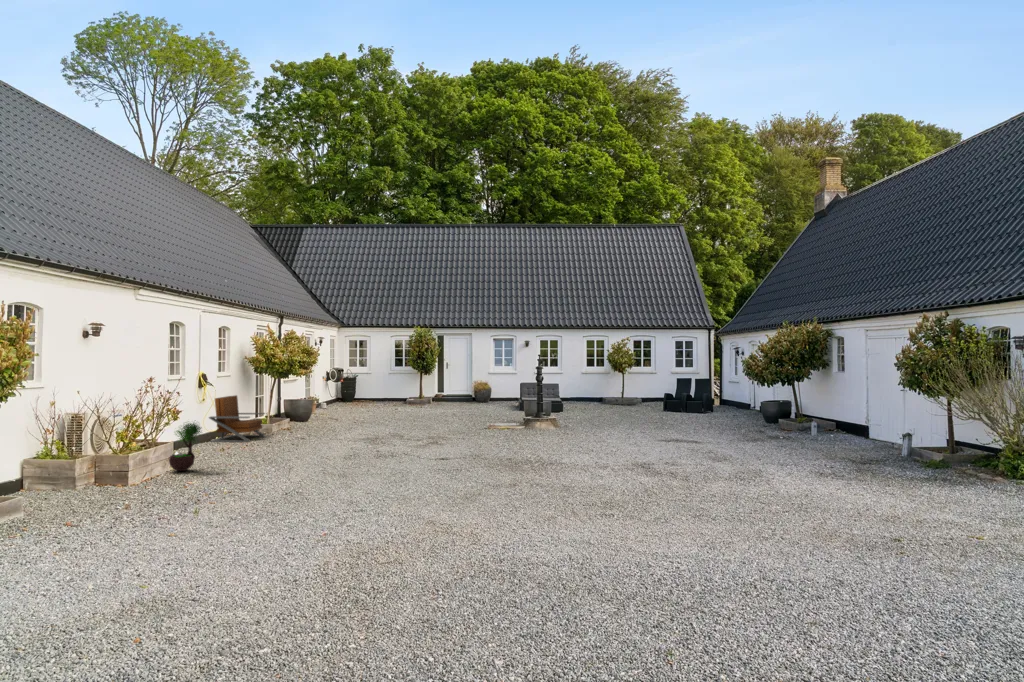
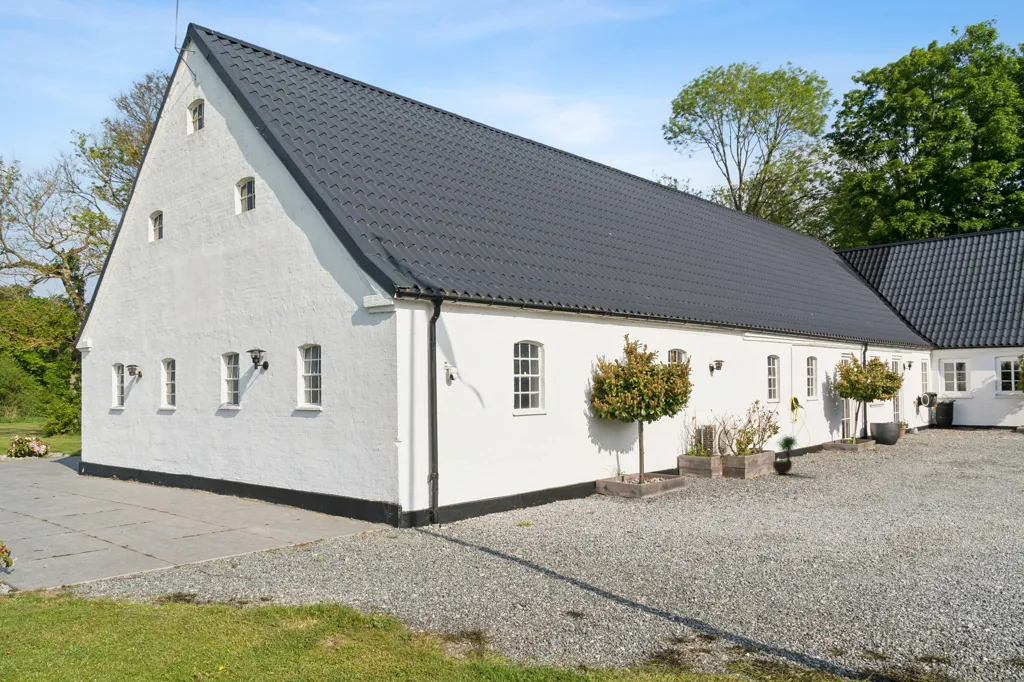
lounge chair: present [209,395,265,442] -> none [801,417,852,458]

